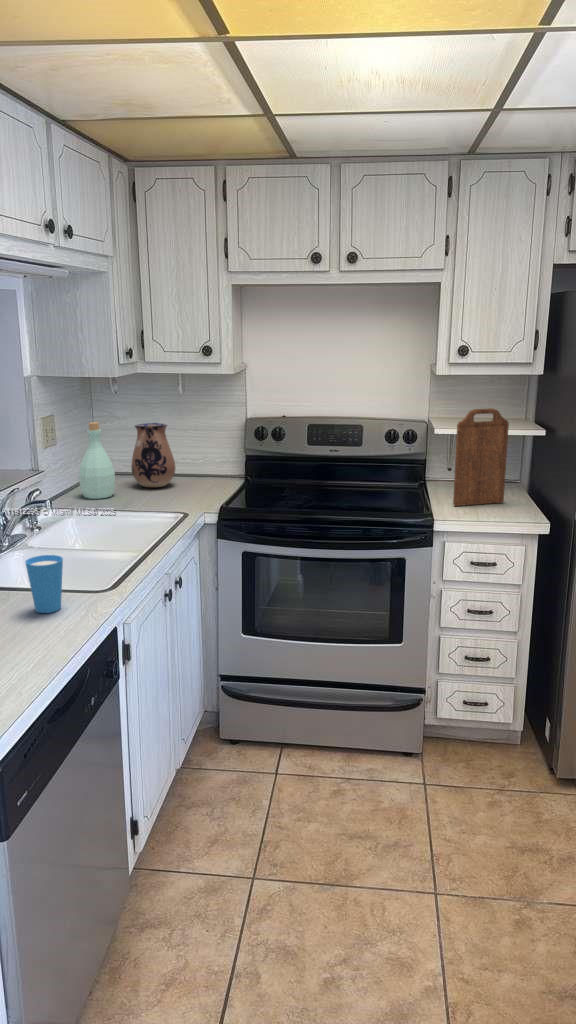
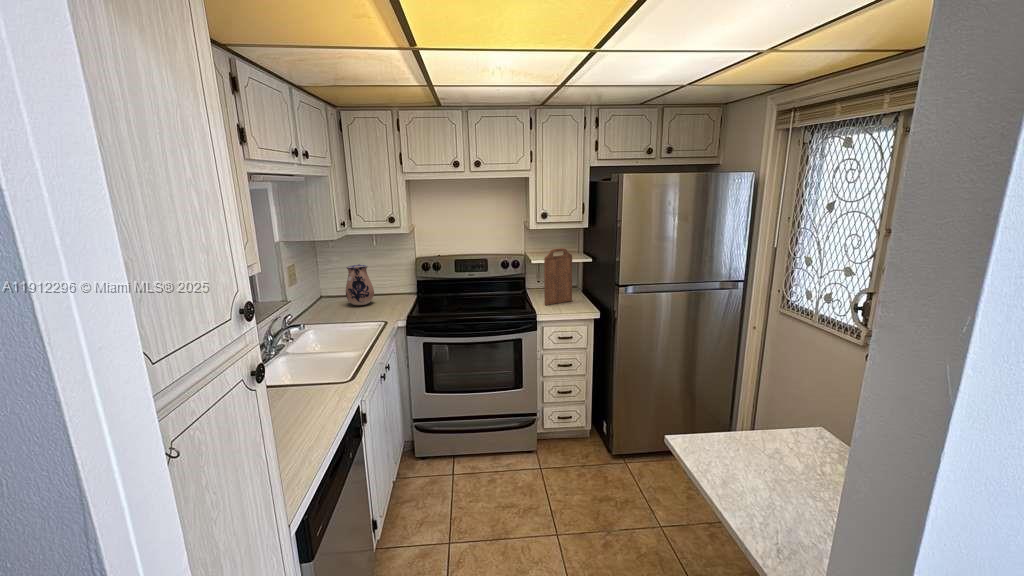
bottle: present [79,422,115,499] -> none [313,268,337,316]
cup: present [25,555,63,613] -> none [301,361,325,399]

